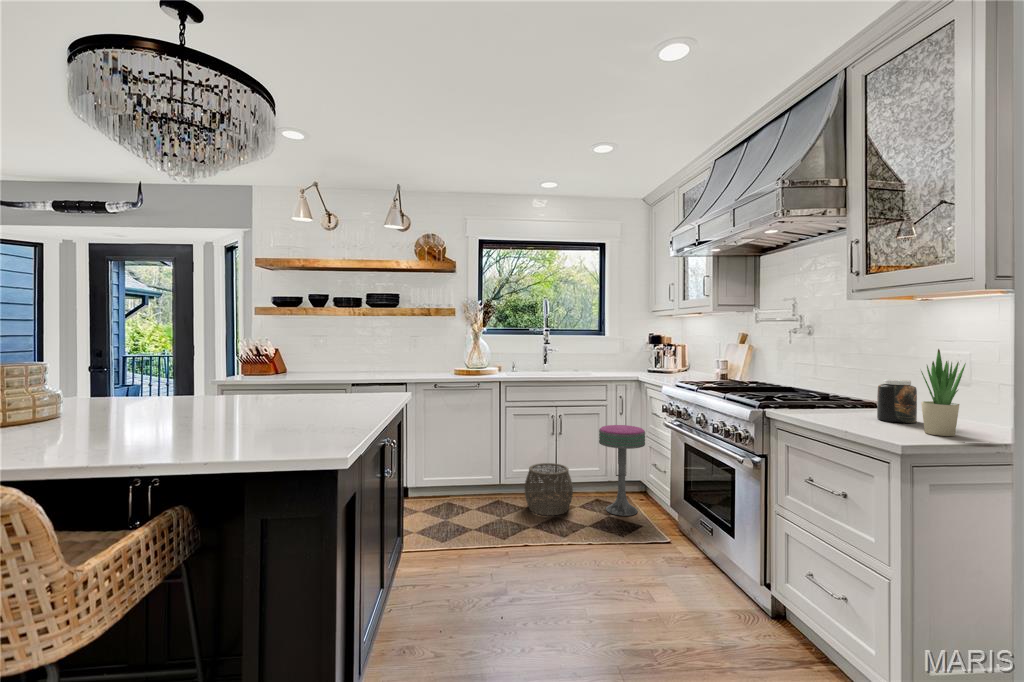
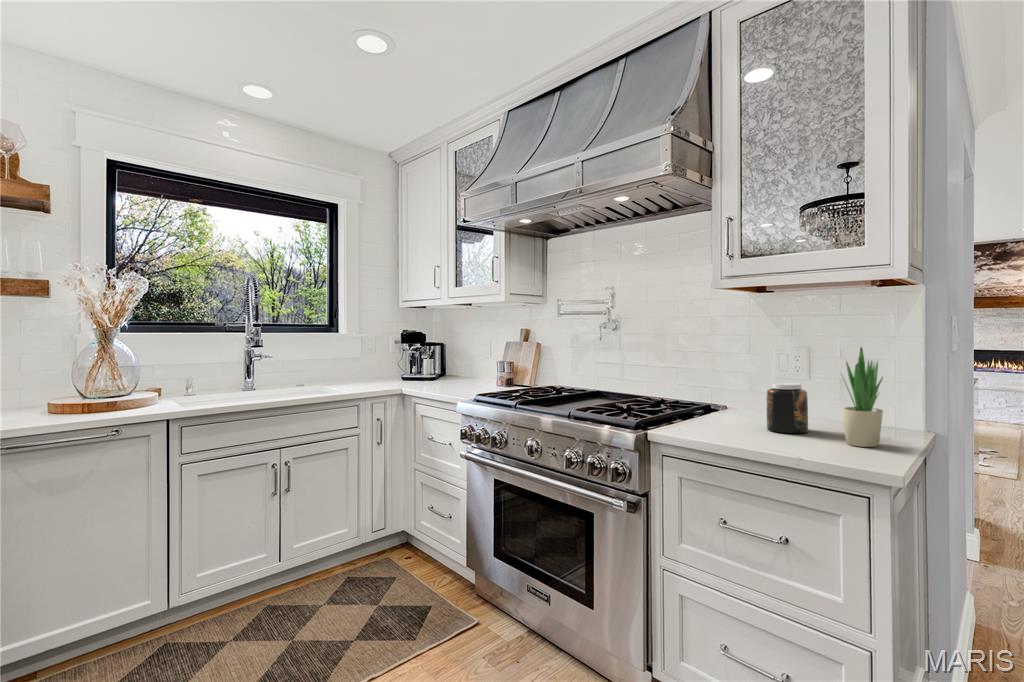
bar stool: present [599,425,645,516] -> none [349,467,417,603]
woven basket: present [524,463,573,516] -> none [228,548,316,646]

